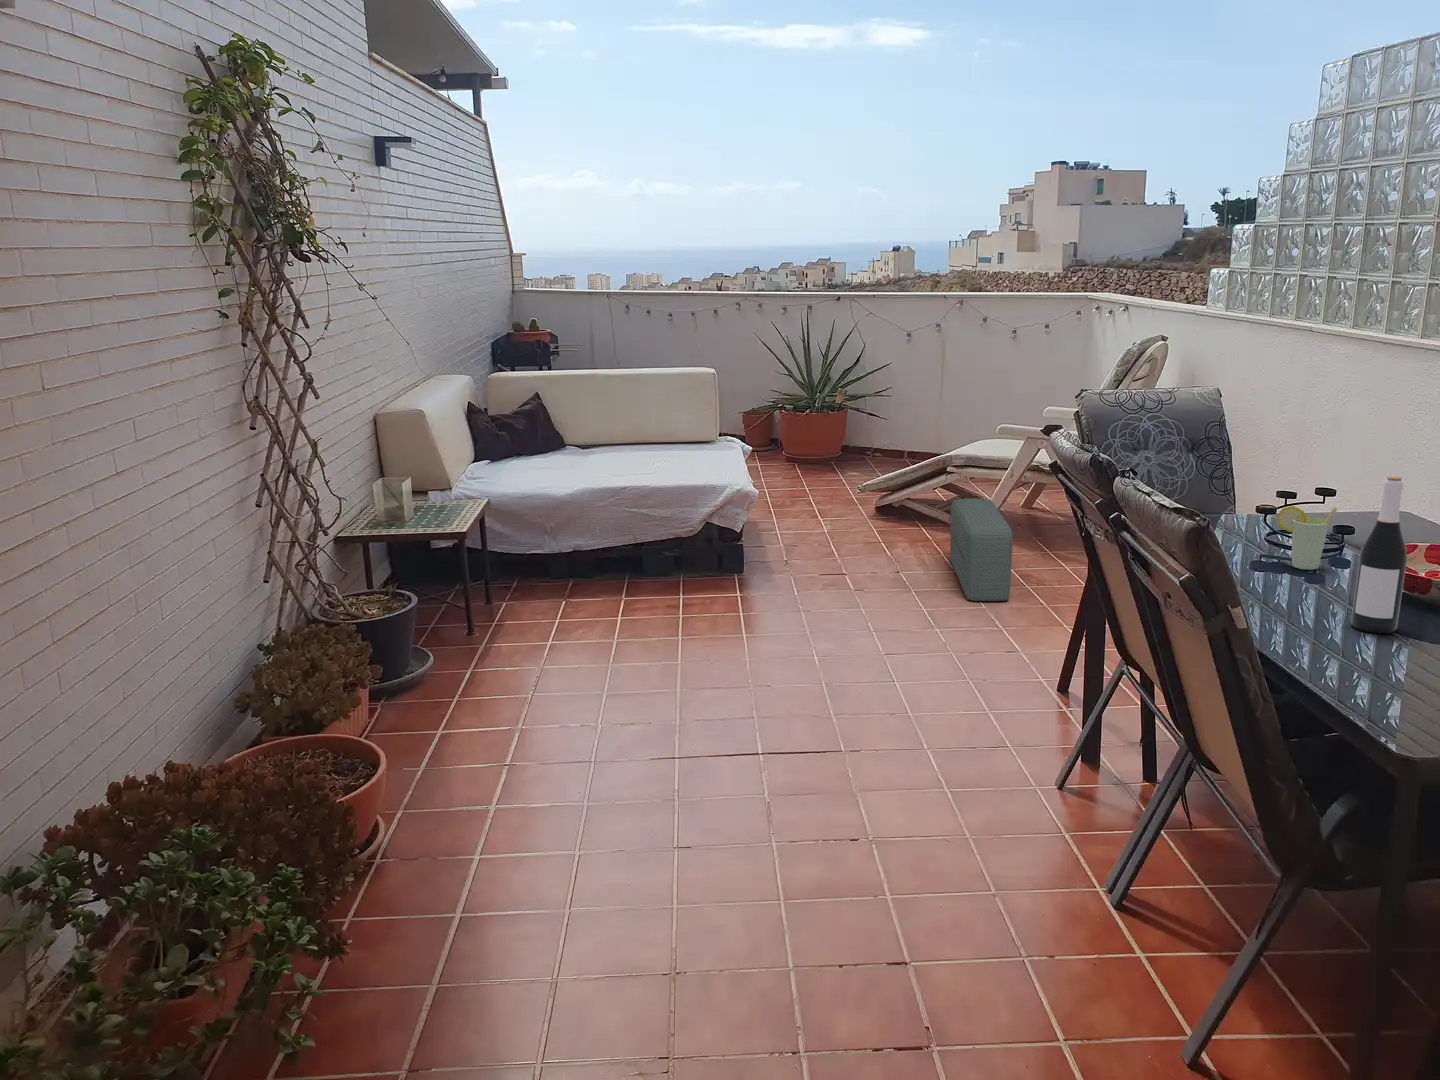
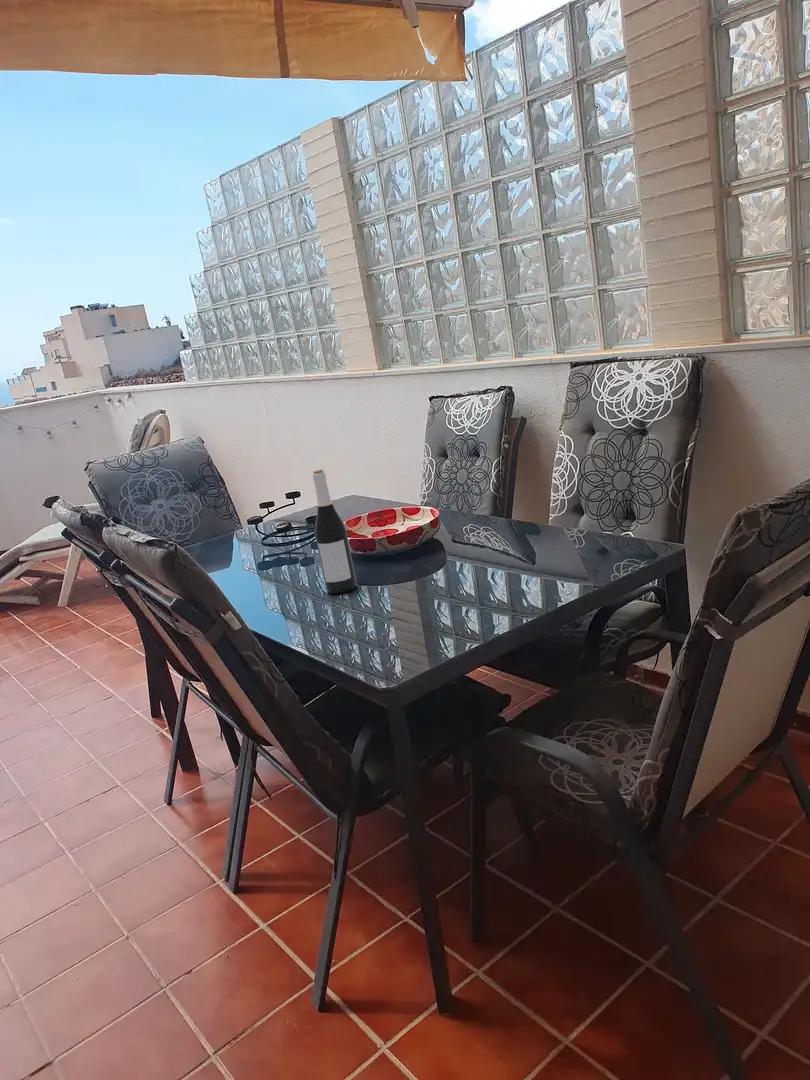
pouf: present [950,498,1013,601] -> none [26,575,99,667]
cup: present [1277,506,1337,570] -> none [259,506,299,560]

